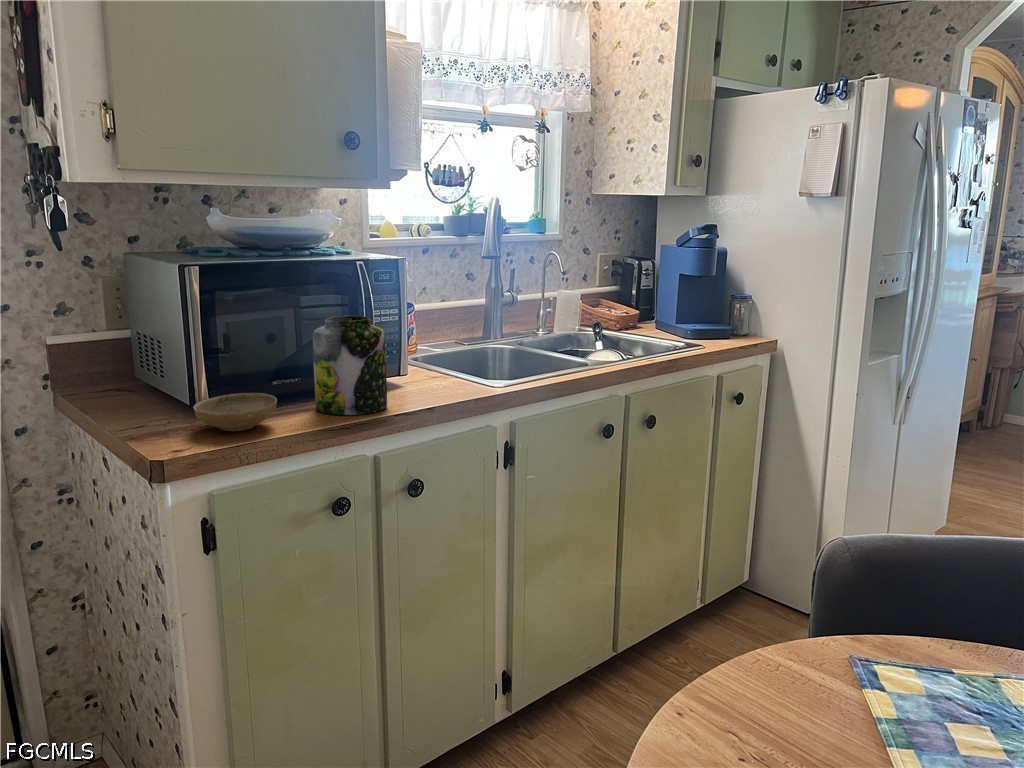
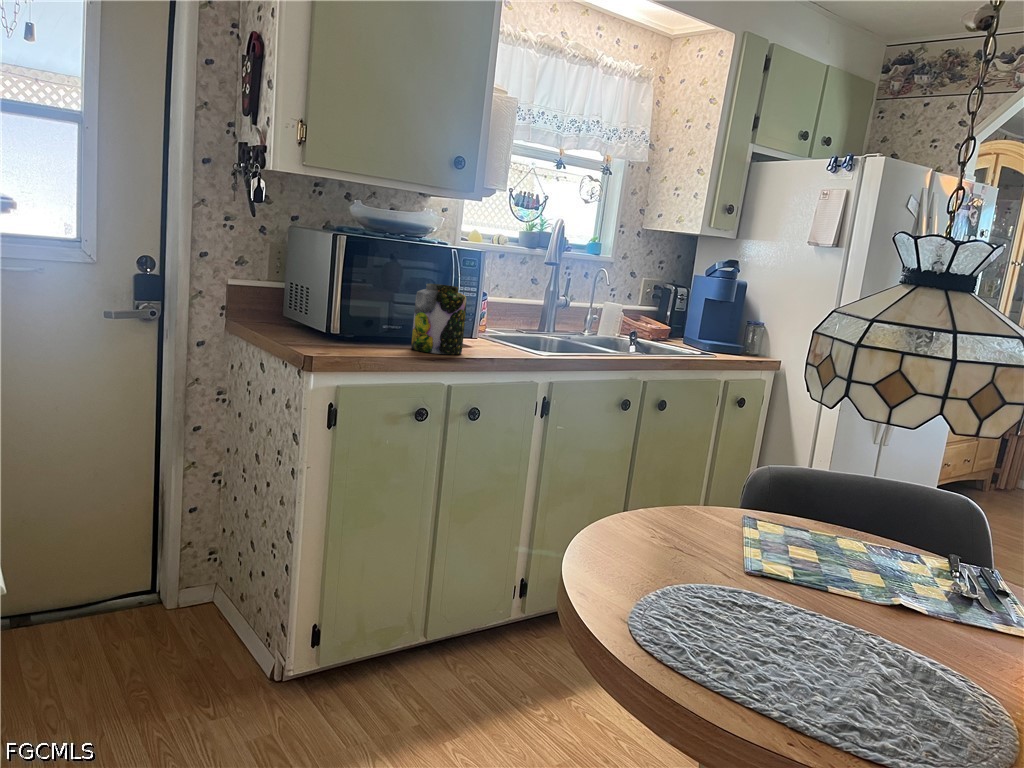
ceramic bowl: present [194,393,277,431] -> none [332,328,388,350]

